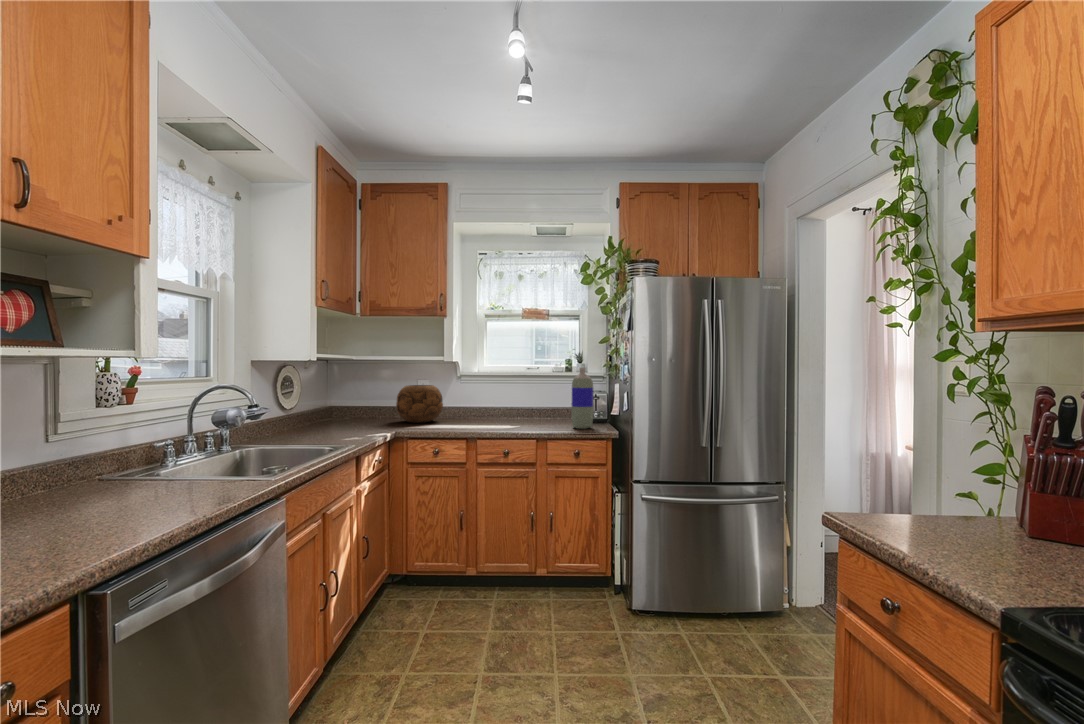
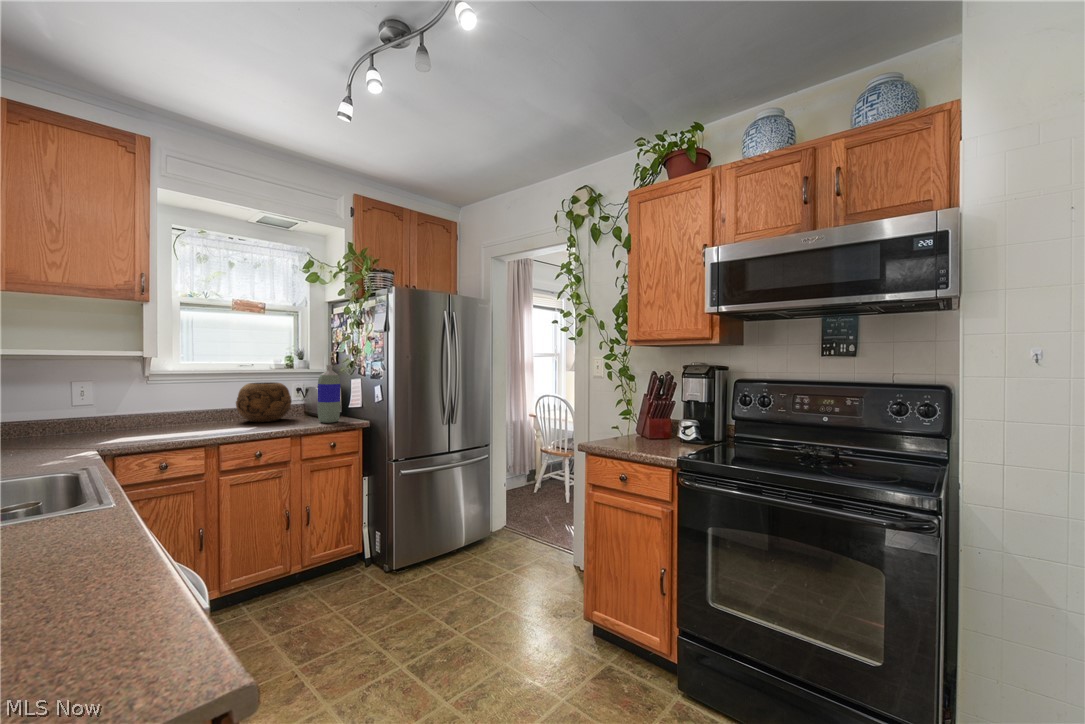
decorative bowl: present [396,385,443,423] -> present [236,382,292,422]

